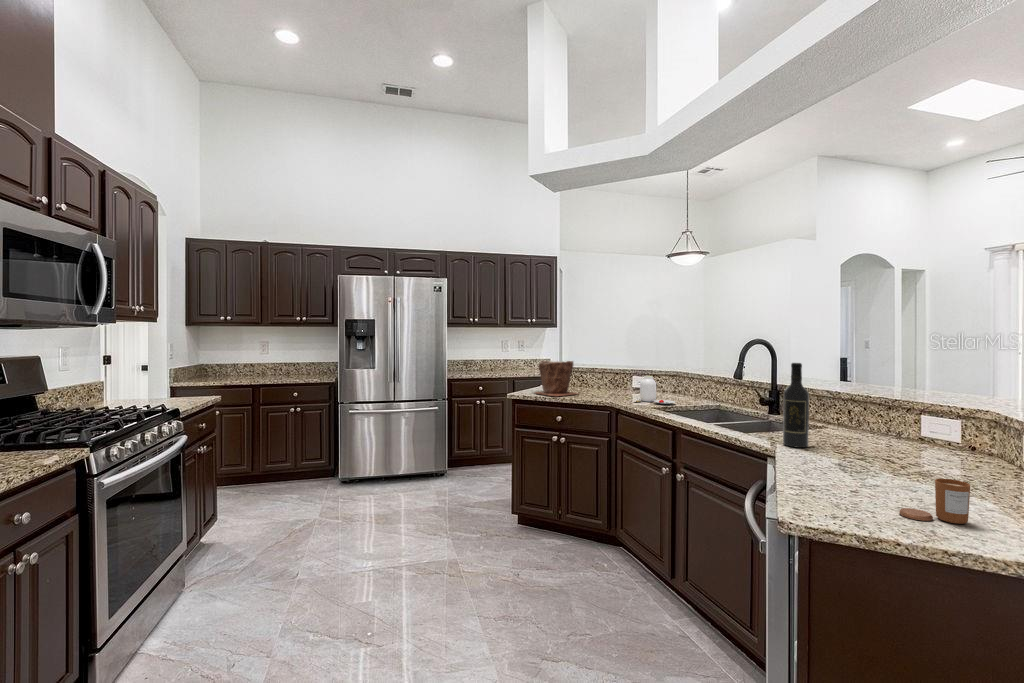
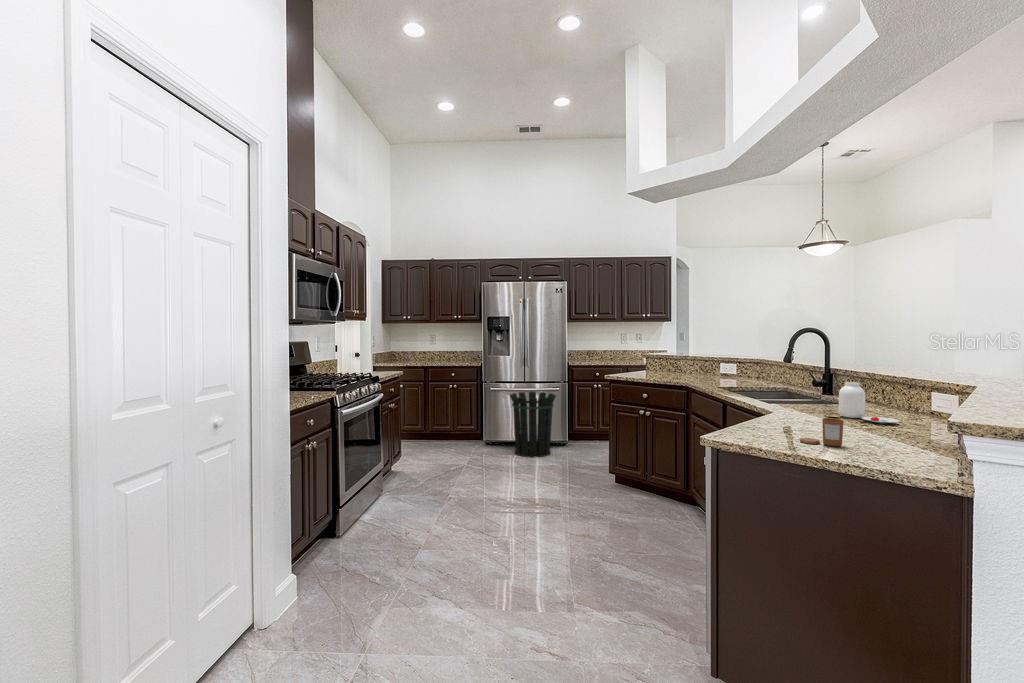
plant pot: present [535,360,578,396] -> none [630,349,668,378]
wine bottle: present [783,363,809,448] -> none [792,347,812,413]
jar: present [637,376,675,404] -> present [827,382,899,423]
waste bin: none [374,414,434,498] -> present [510,392,556,457]

